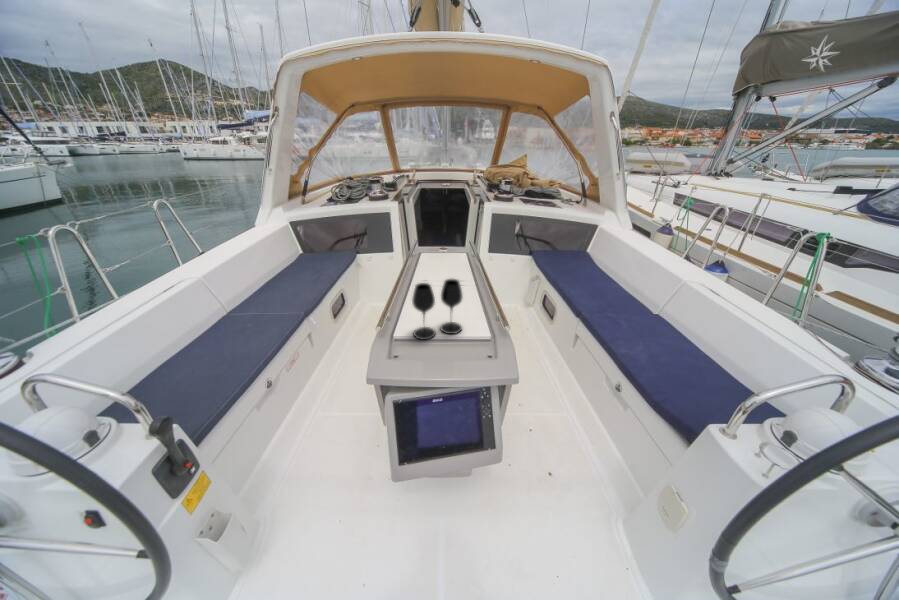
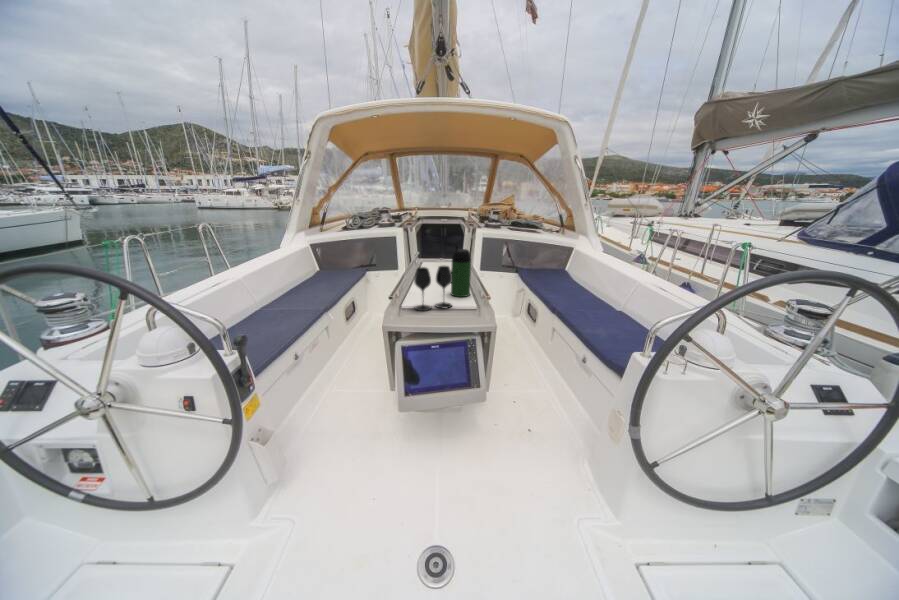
thermos bottle: none [459,242,486,311] -> present [451,244,471,297]

